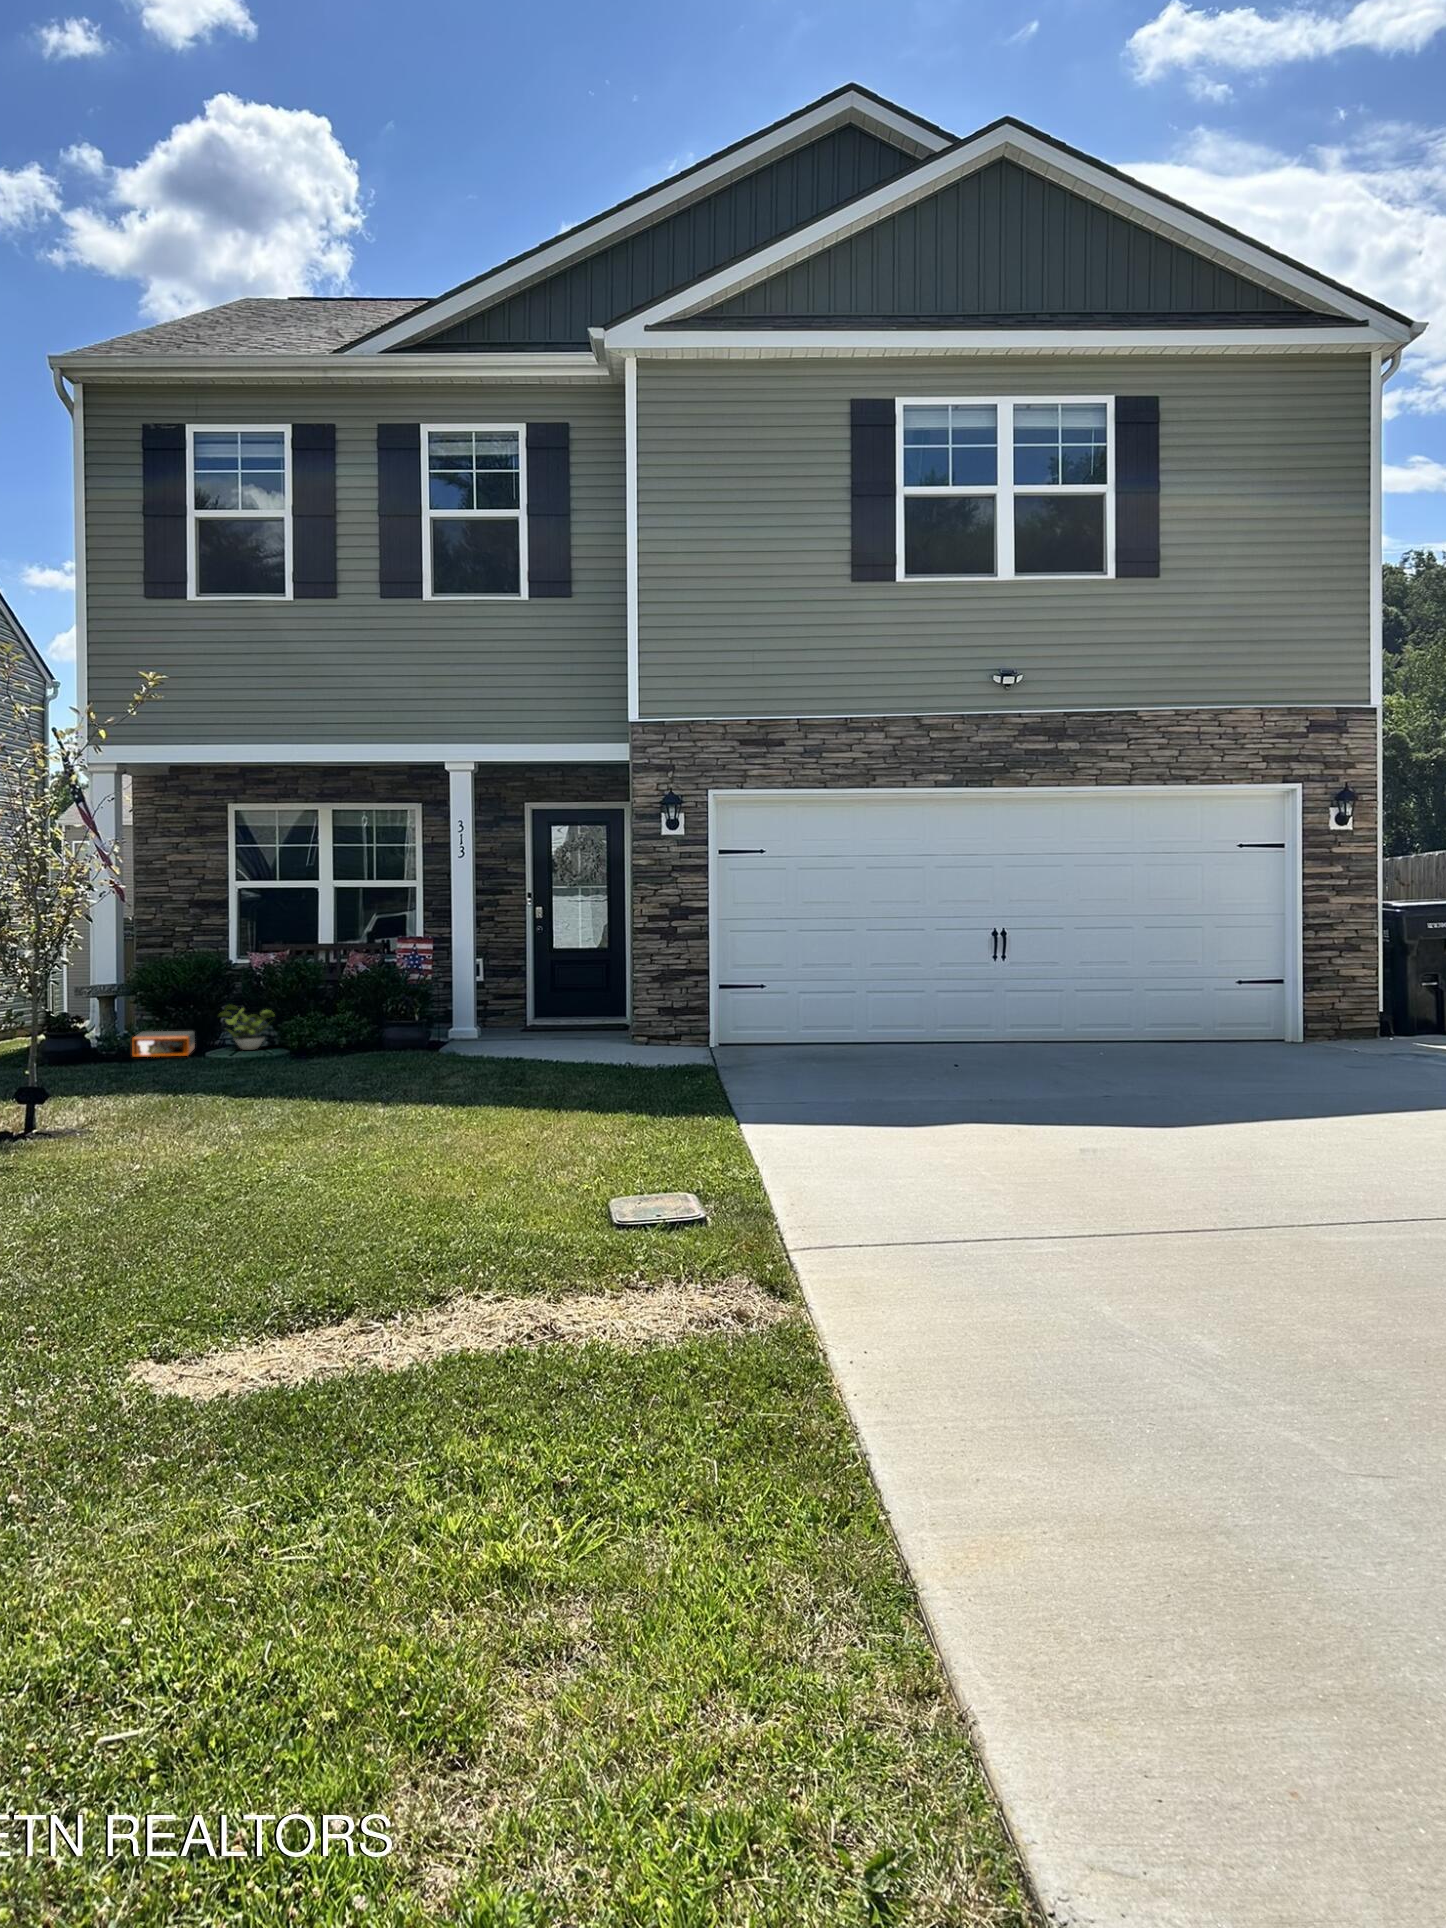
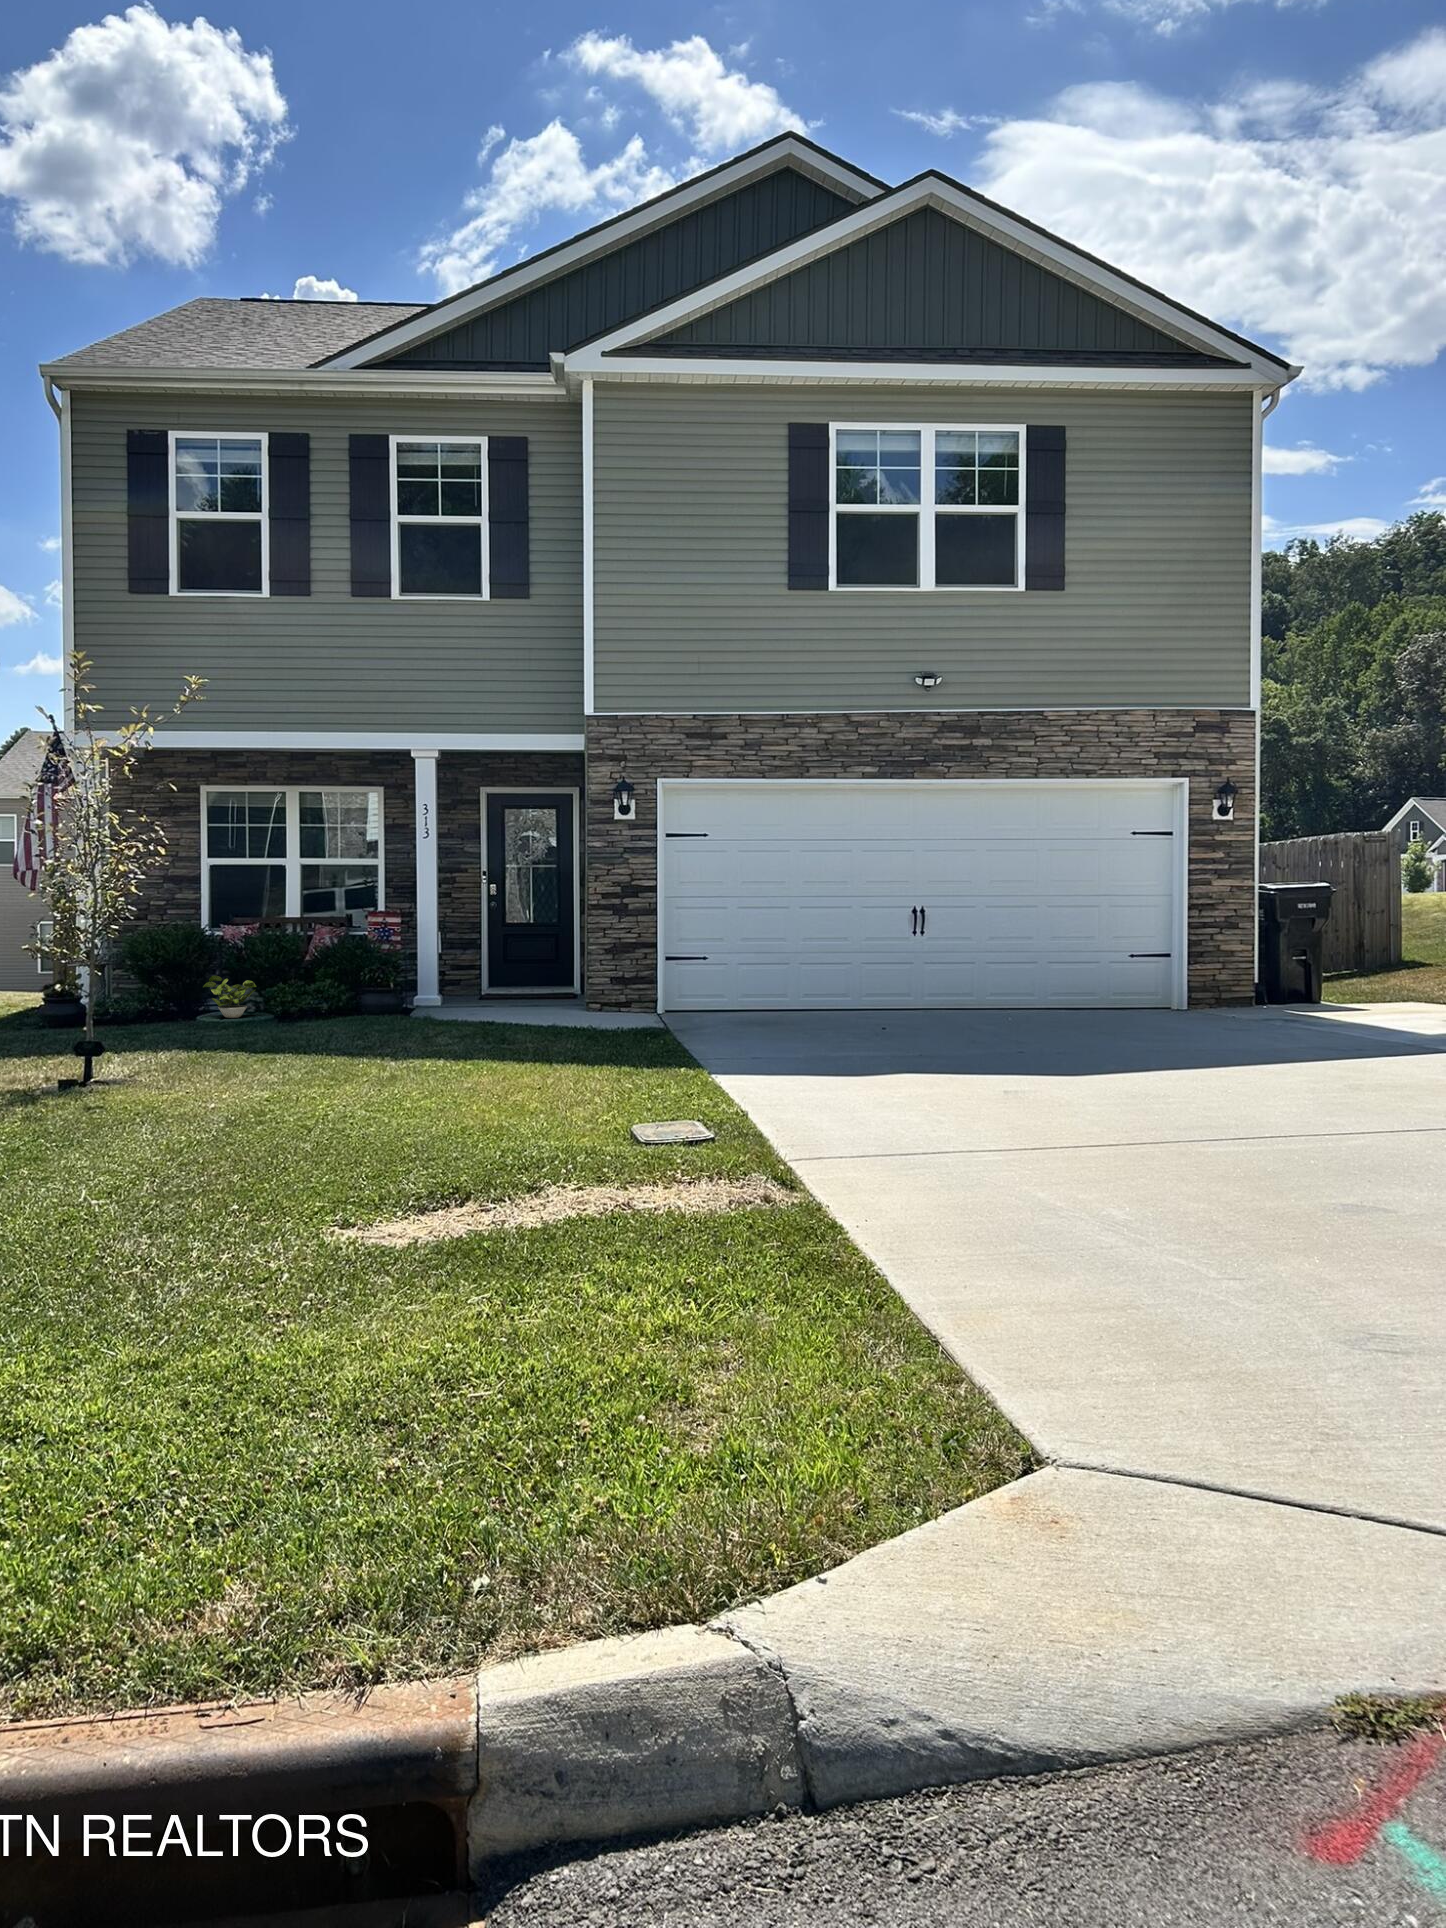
storage box: present [132,1031,195,1057] -> none [128,1000,181,1024]

